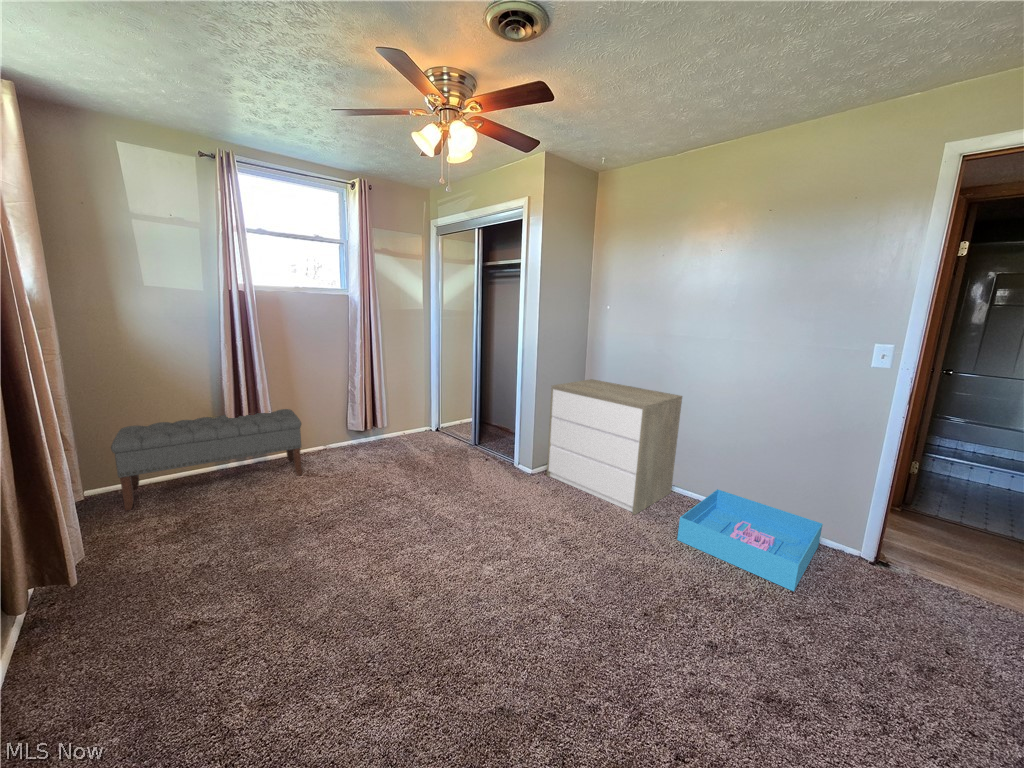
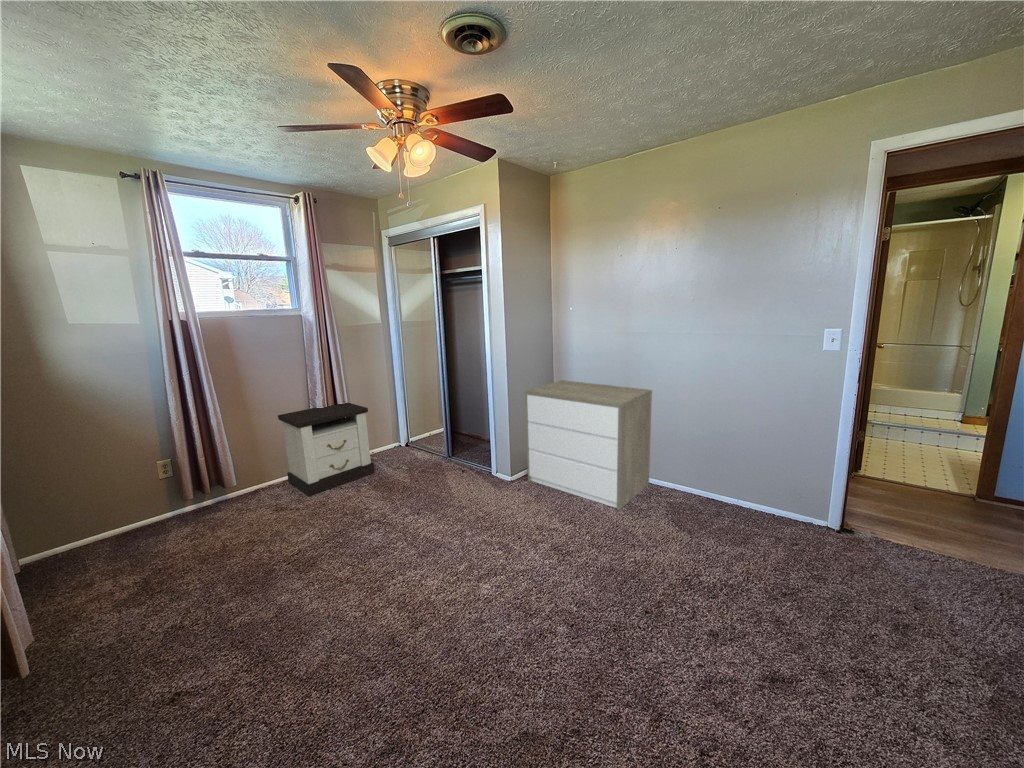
nightstand: none [316,381,400,467] -> present [278,402,375,496]
bench: present [111,409,302,511] -> none [47,442,272,577]
storage bin: present [677,489,823,591] -> none [663,476,791,568]

